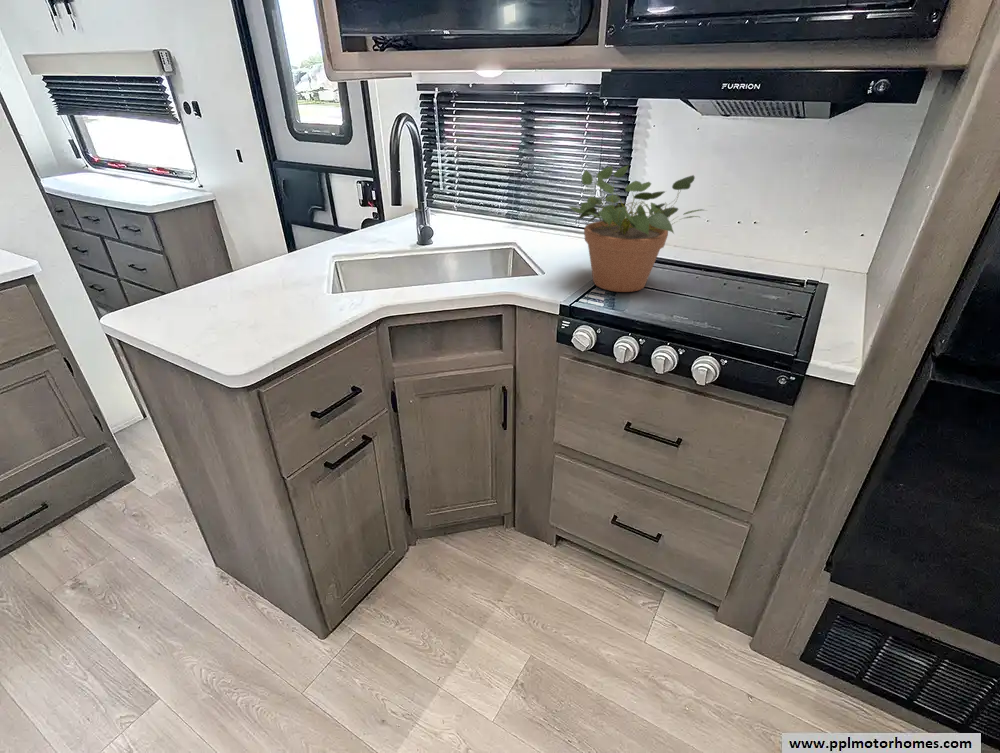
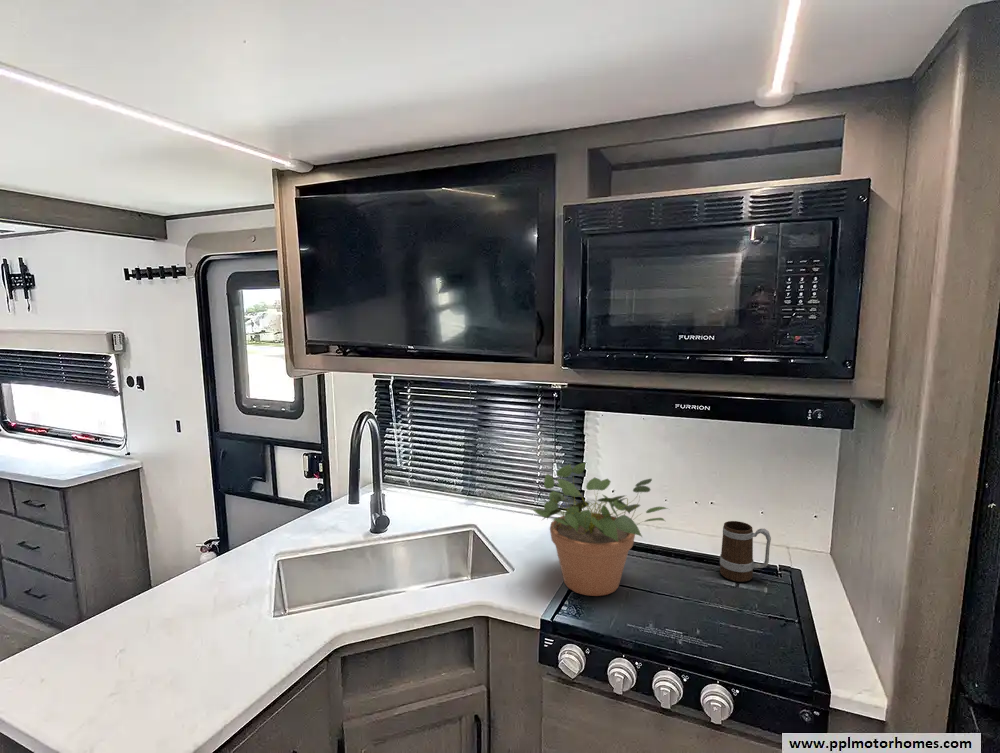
mug: none [747,232,808,289] -> present [720,521,771,582]

